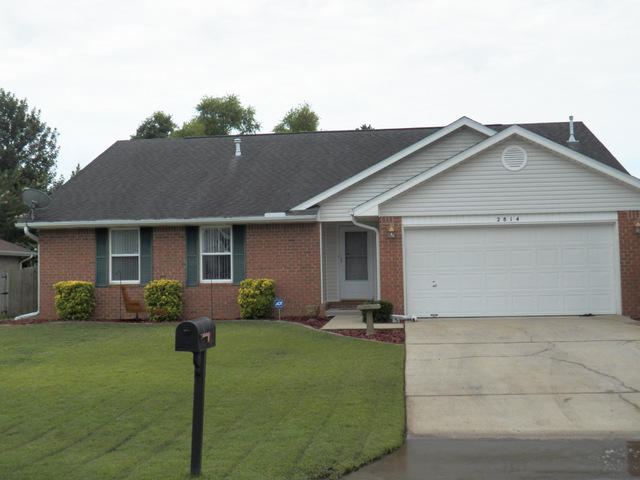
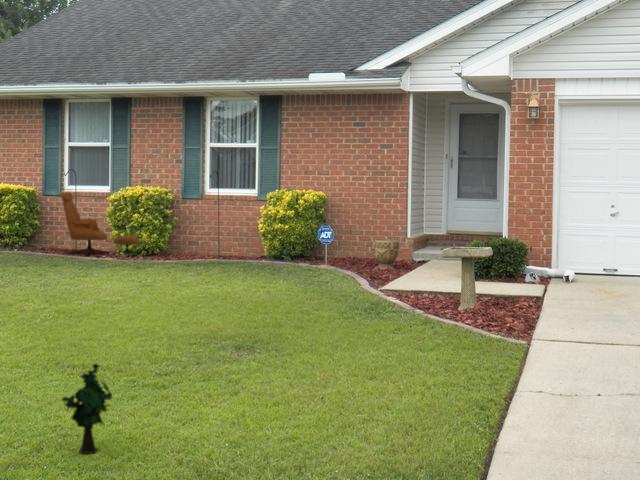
decorative plant: none [241,353,261,390] -> present [62,364,112,454]

